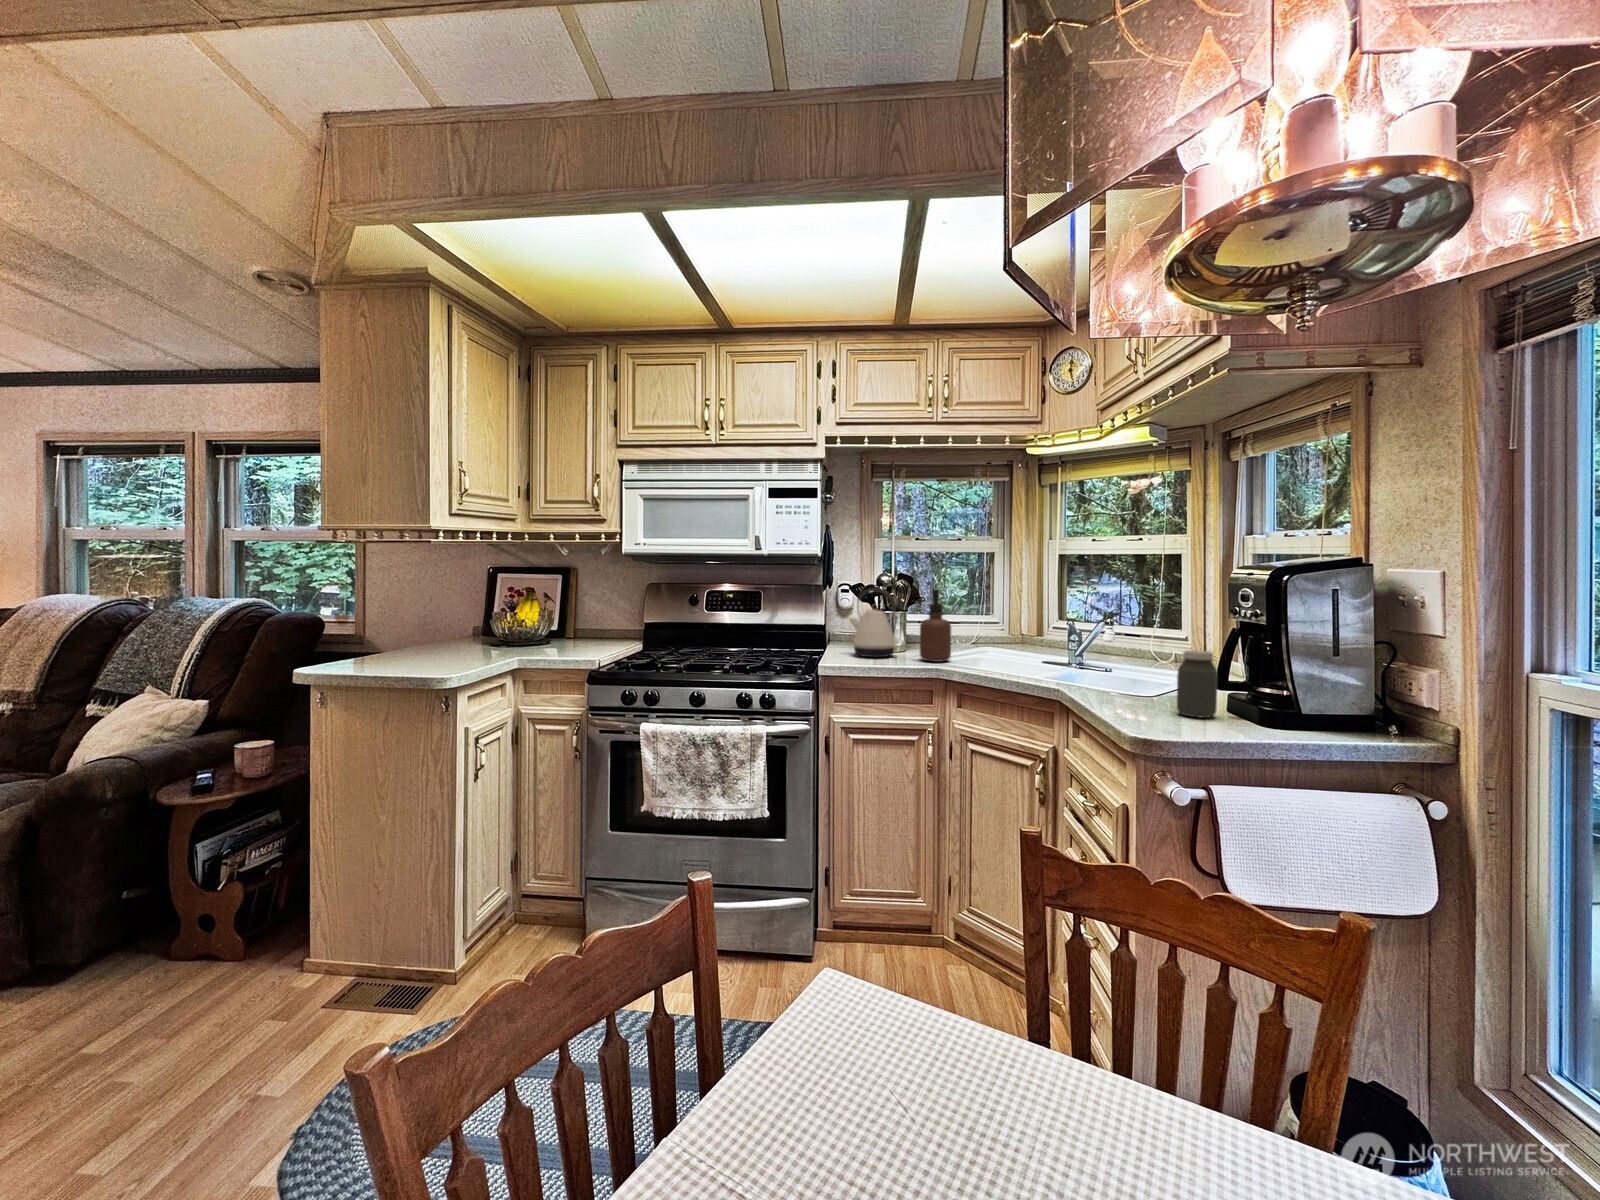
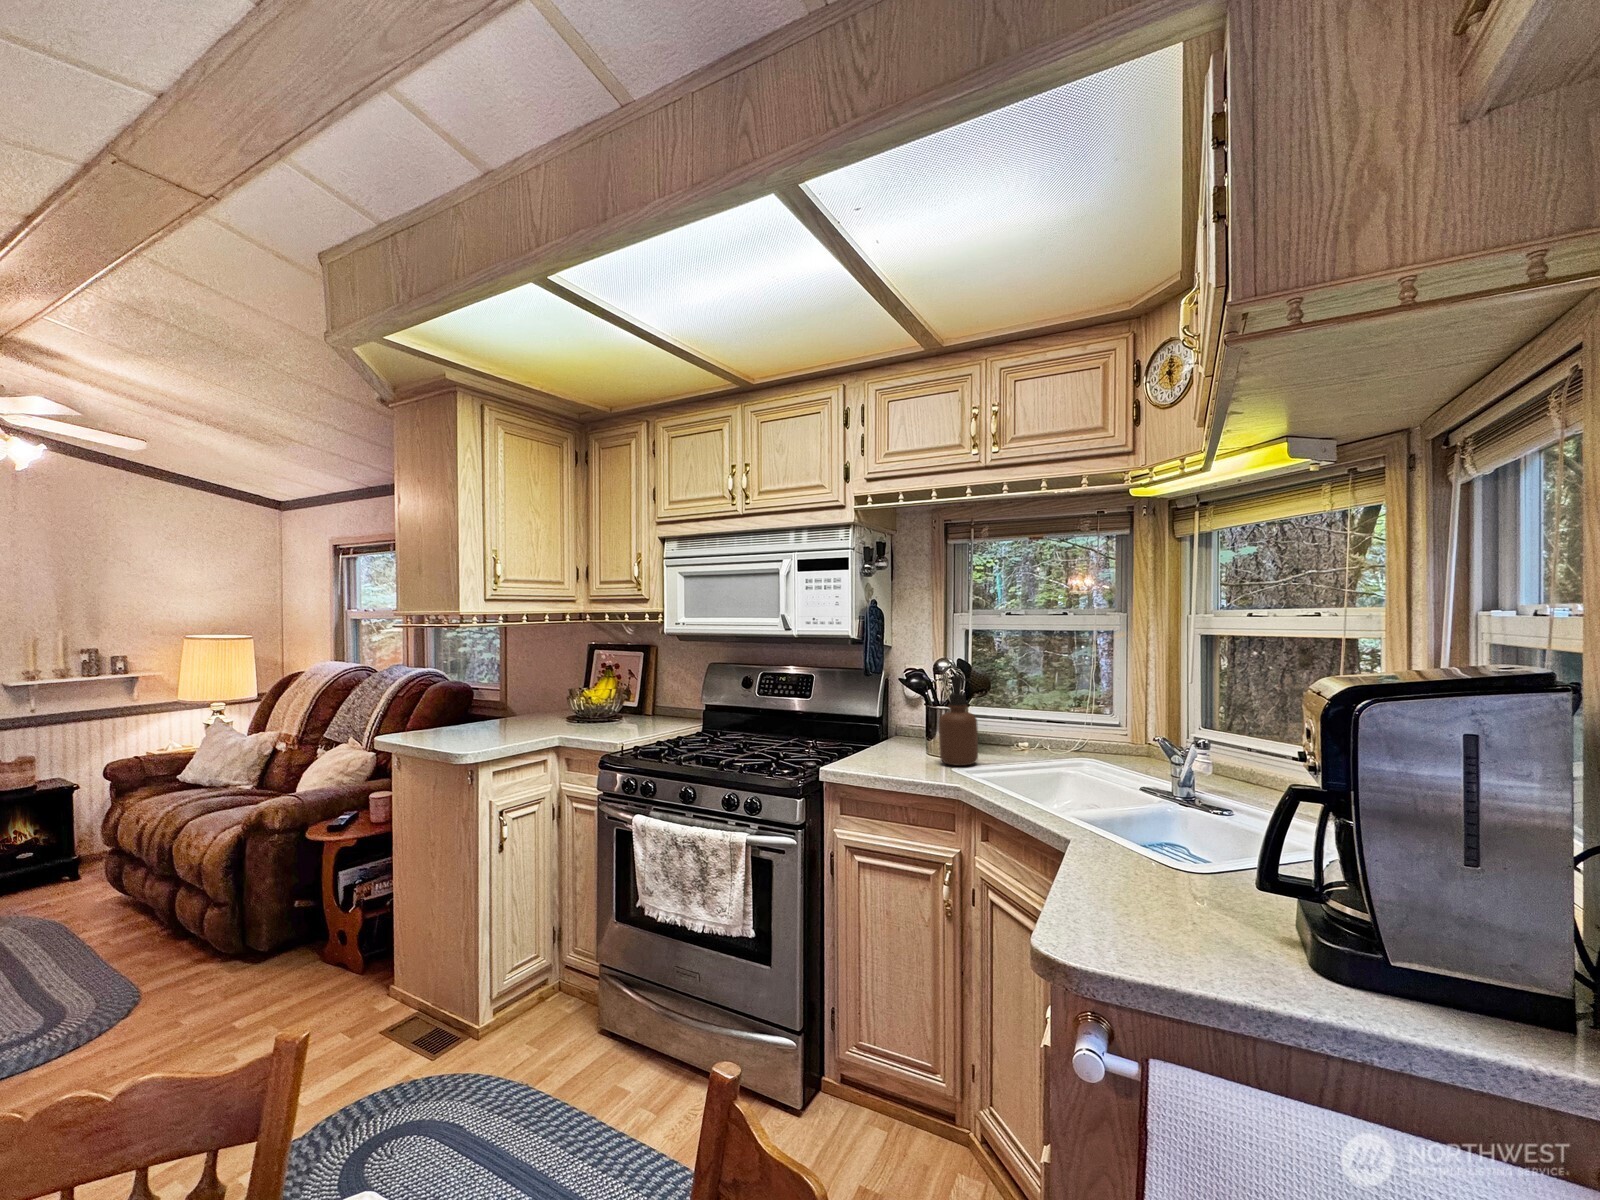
kettle: present [850,588,898,657] -> none [874,672,926,756]
jar: present [1177,650,1218,718] -> none [1105,778,1156,874]

